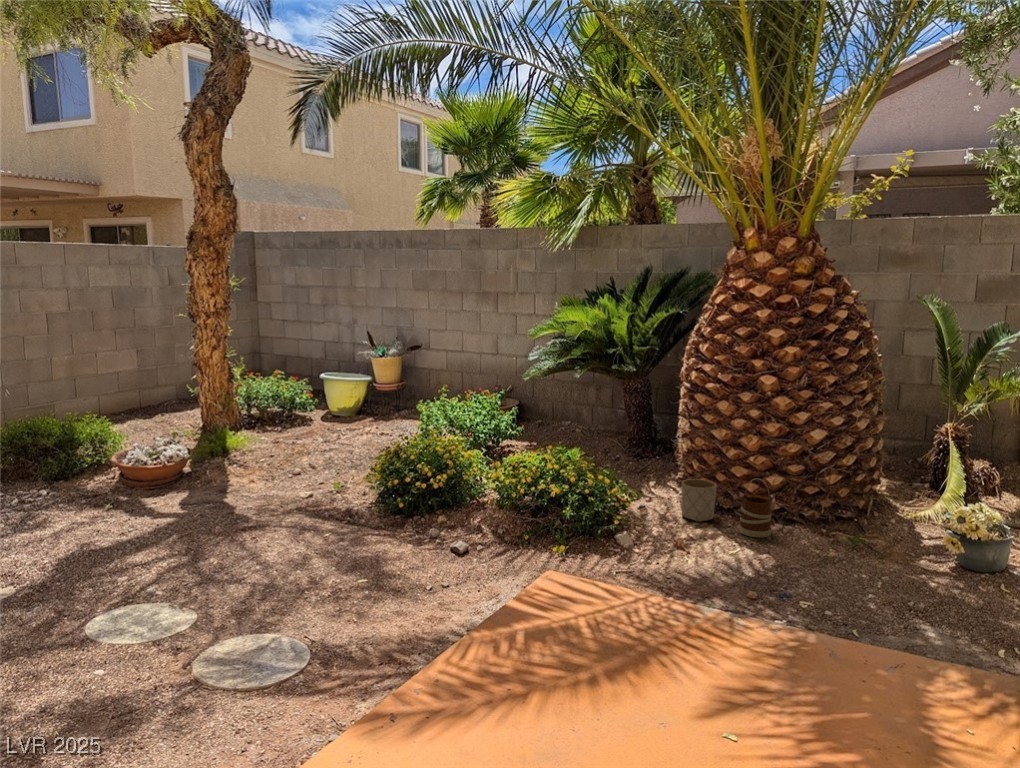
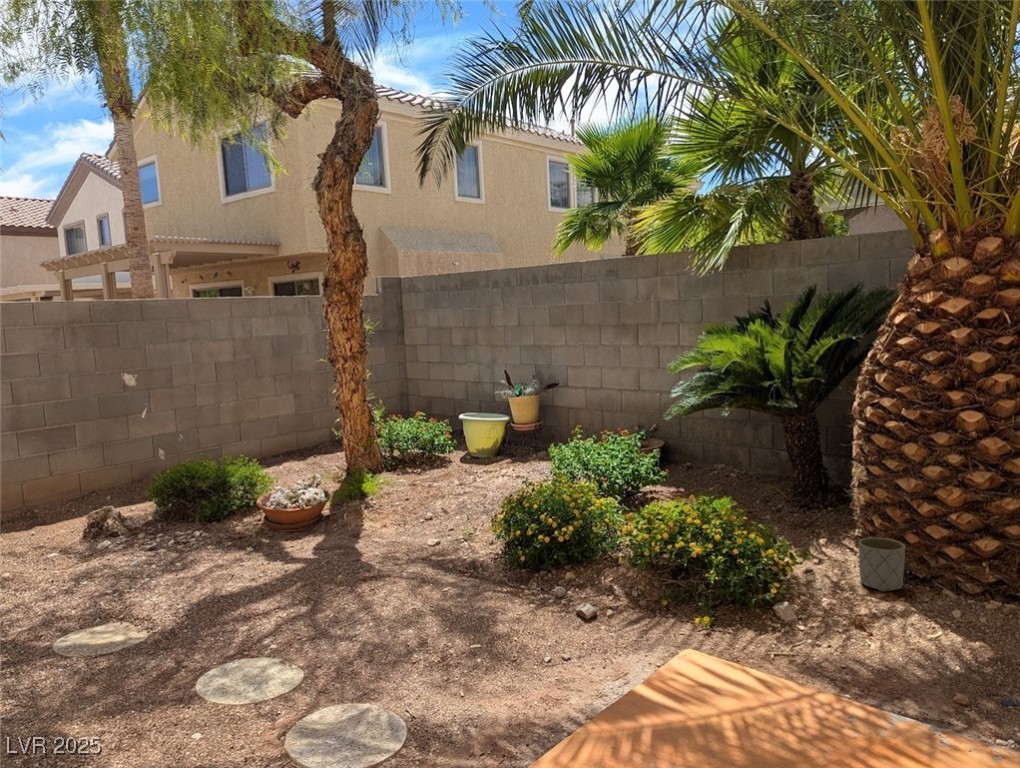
wooden bucket: present [739,478,771,537] -> none [937,540,983,616]

